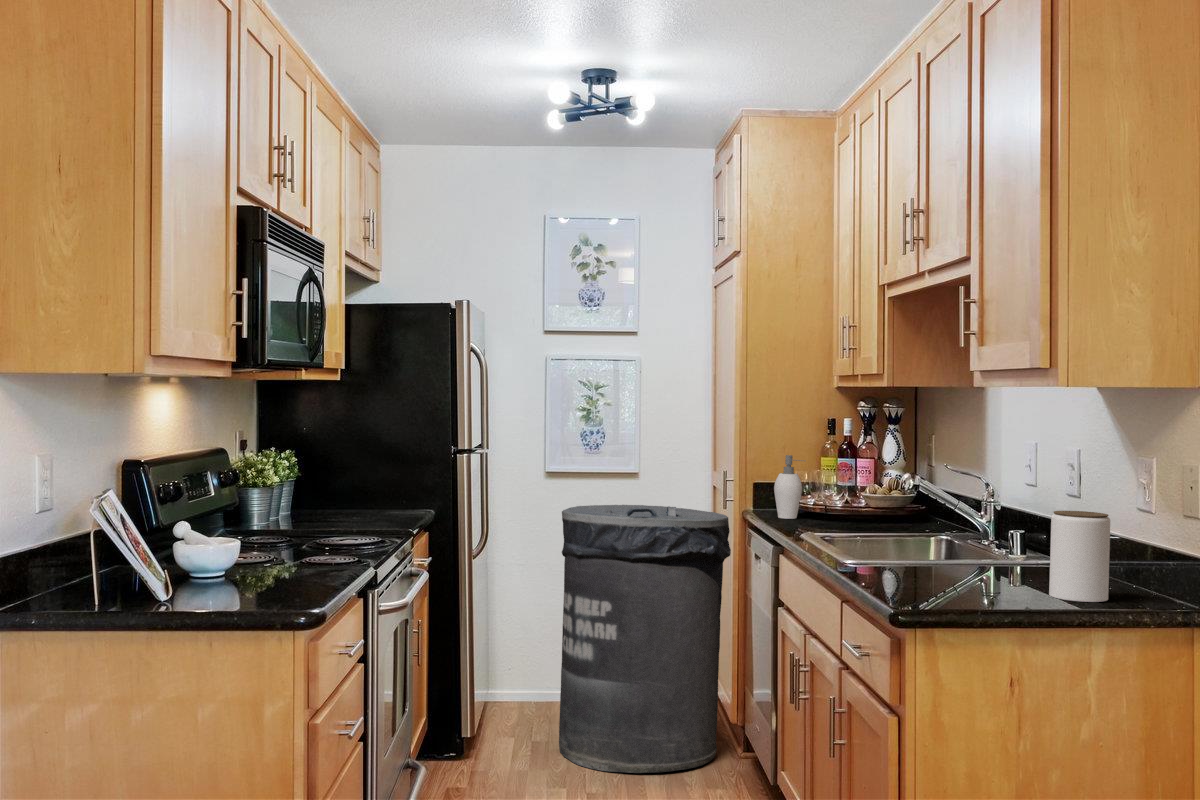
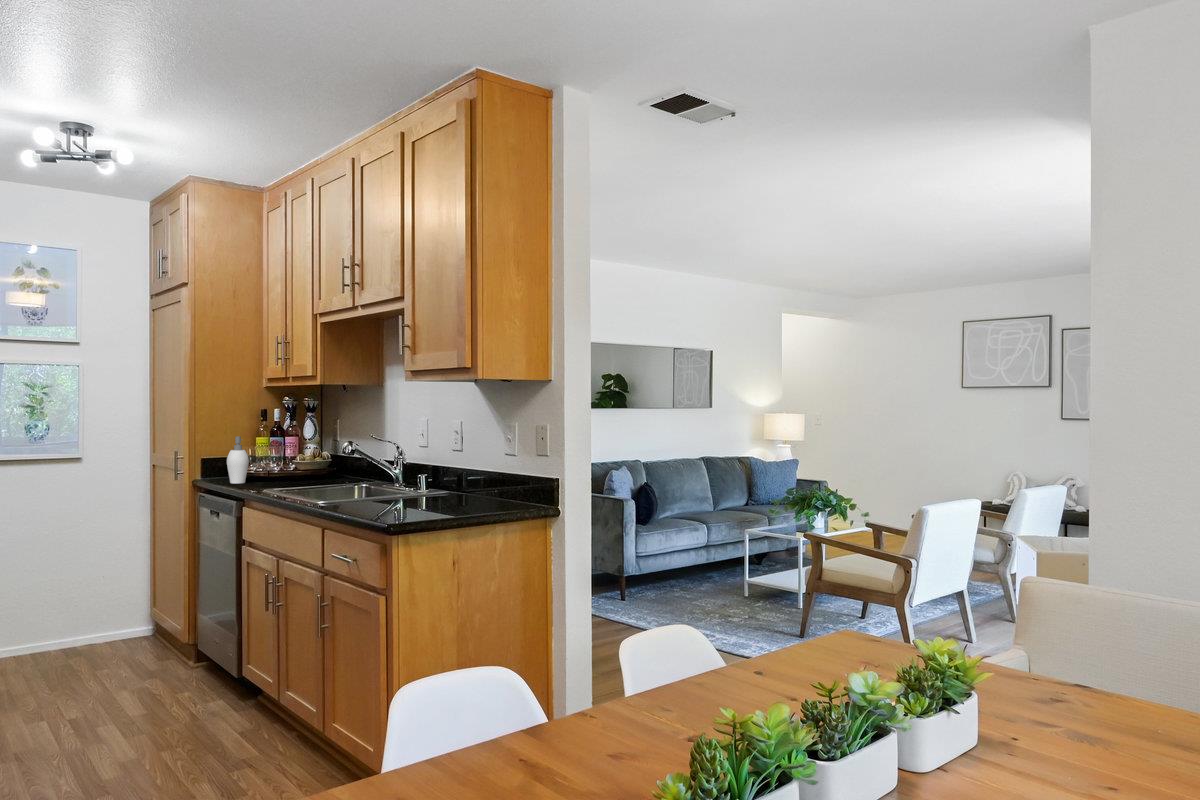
trash can: present [559,505,731,773] -> none [32,481,191,704]
jar: present [1049,511,1110,602] -> none [470,457,504,513]

